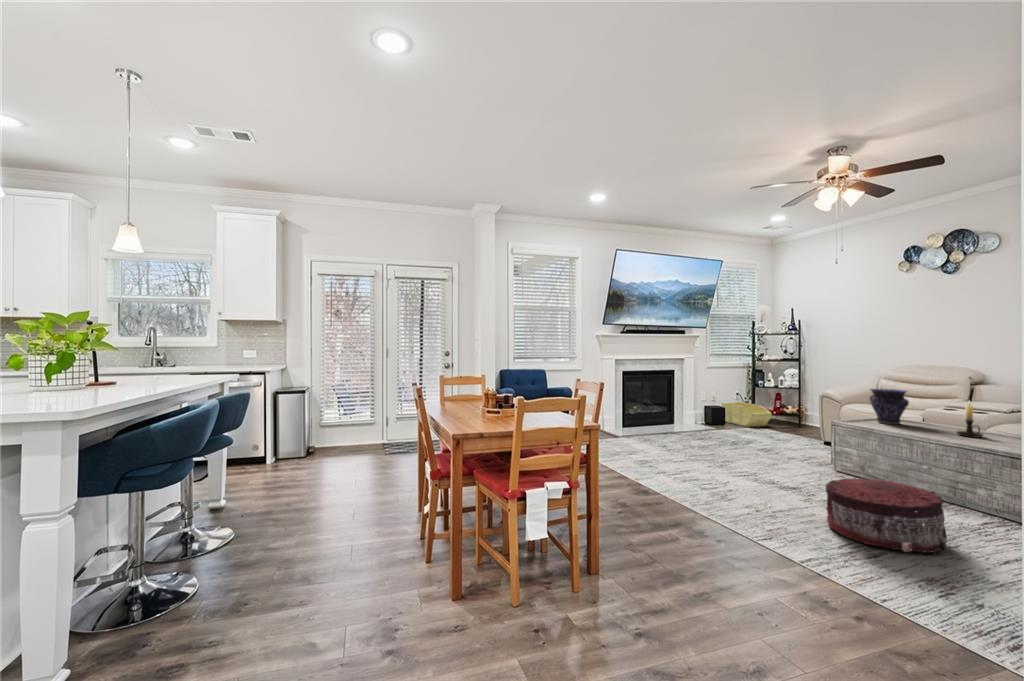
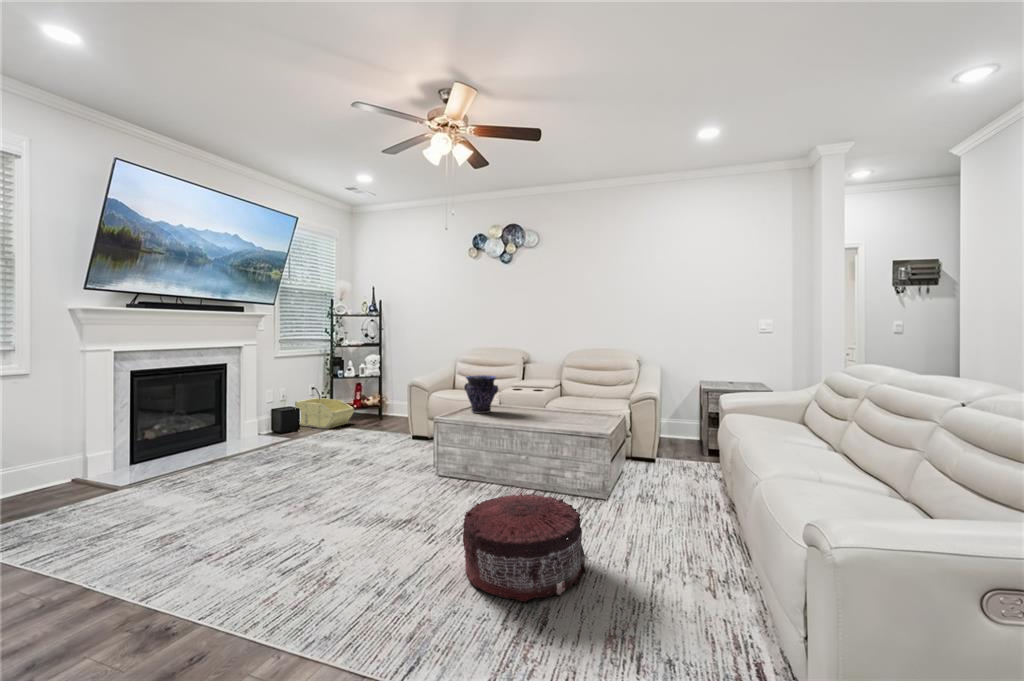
candle holder: present [956,401,983,438] -> none [538,383,557,419]

